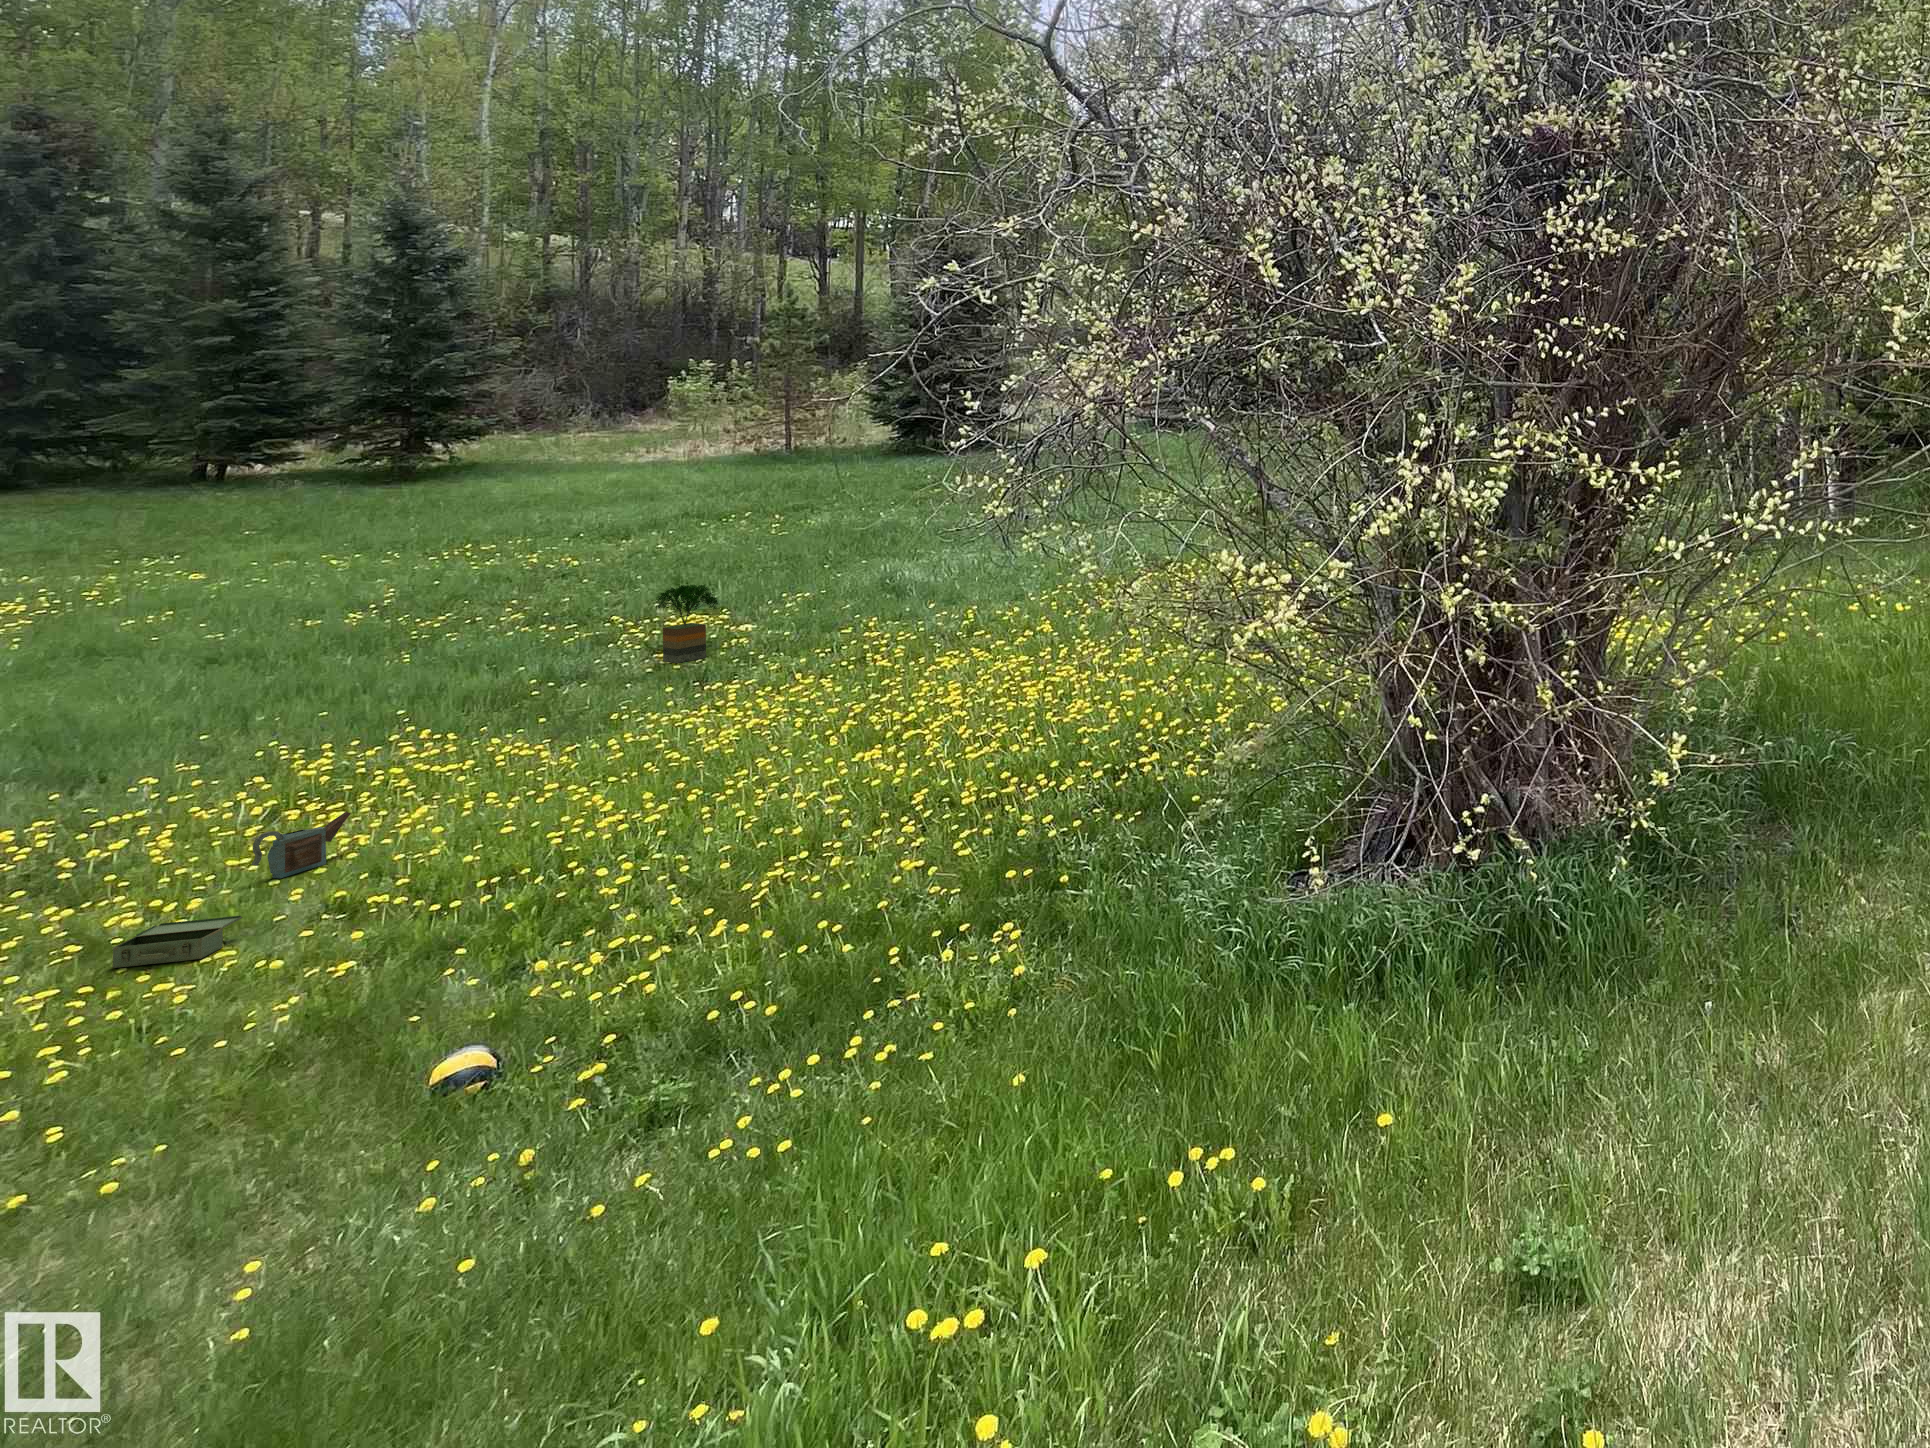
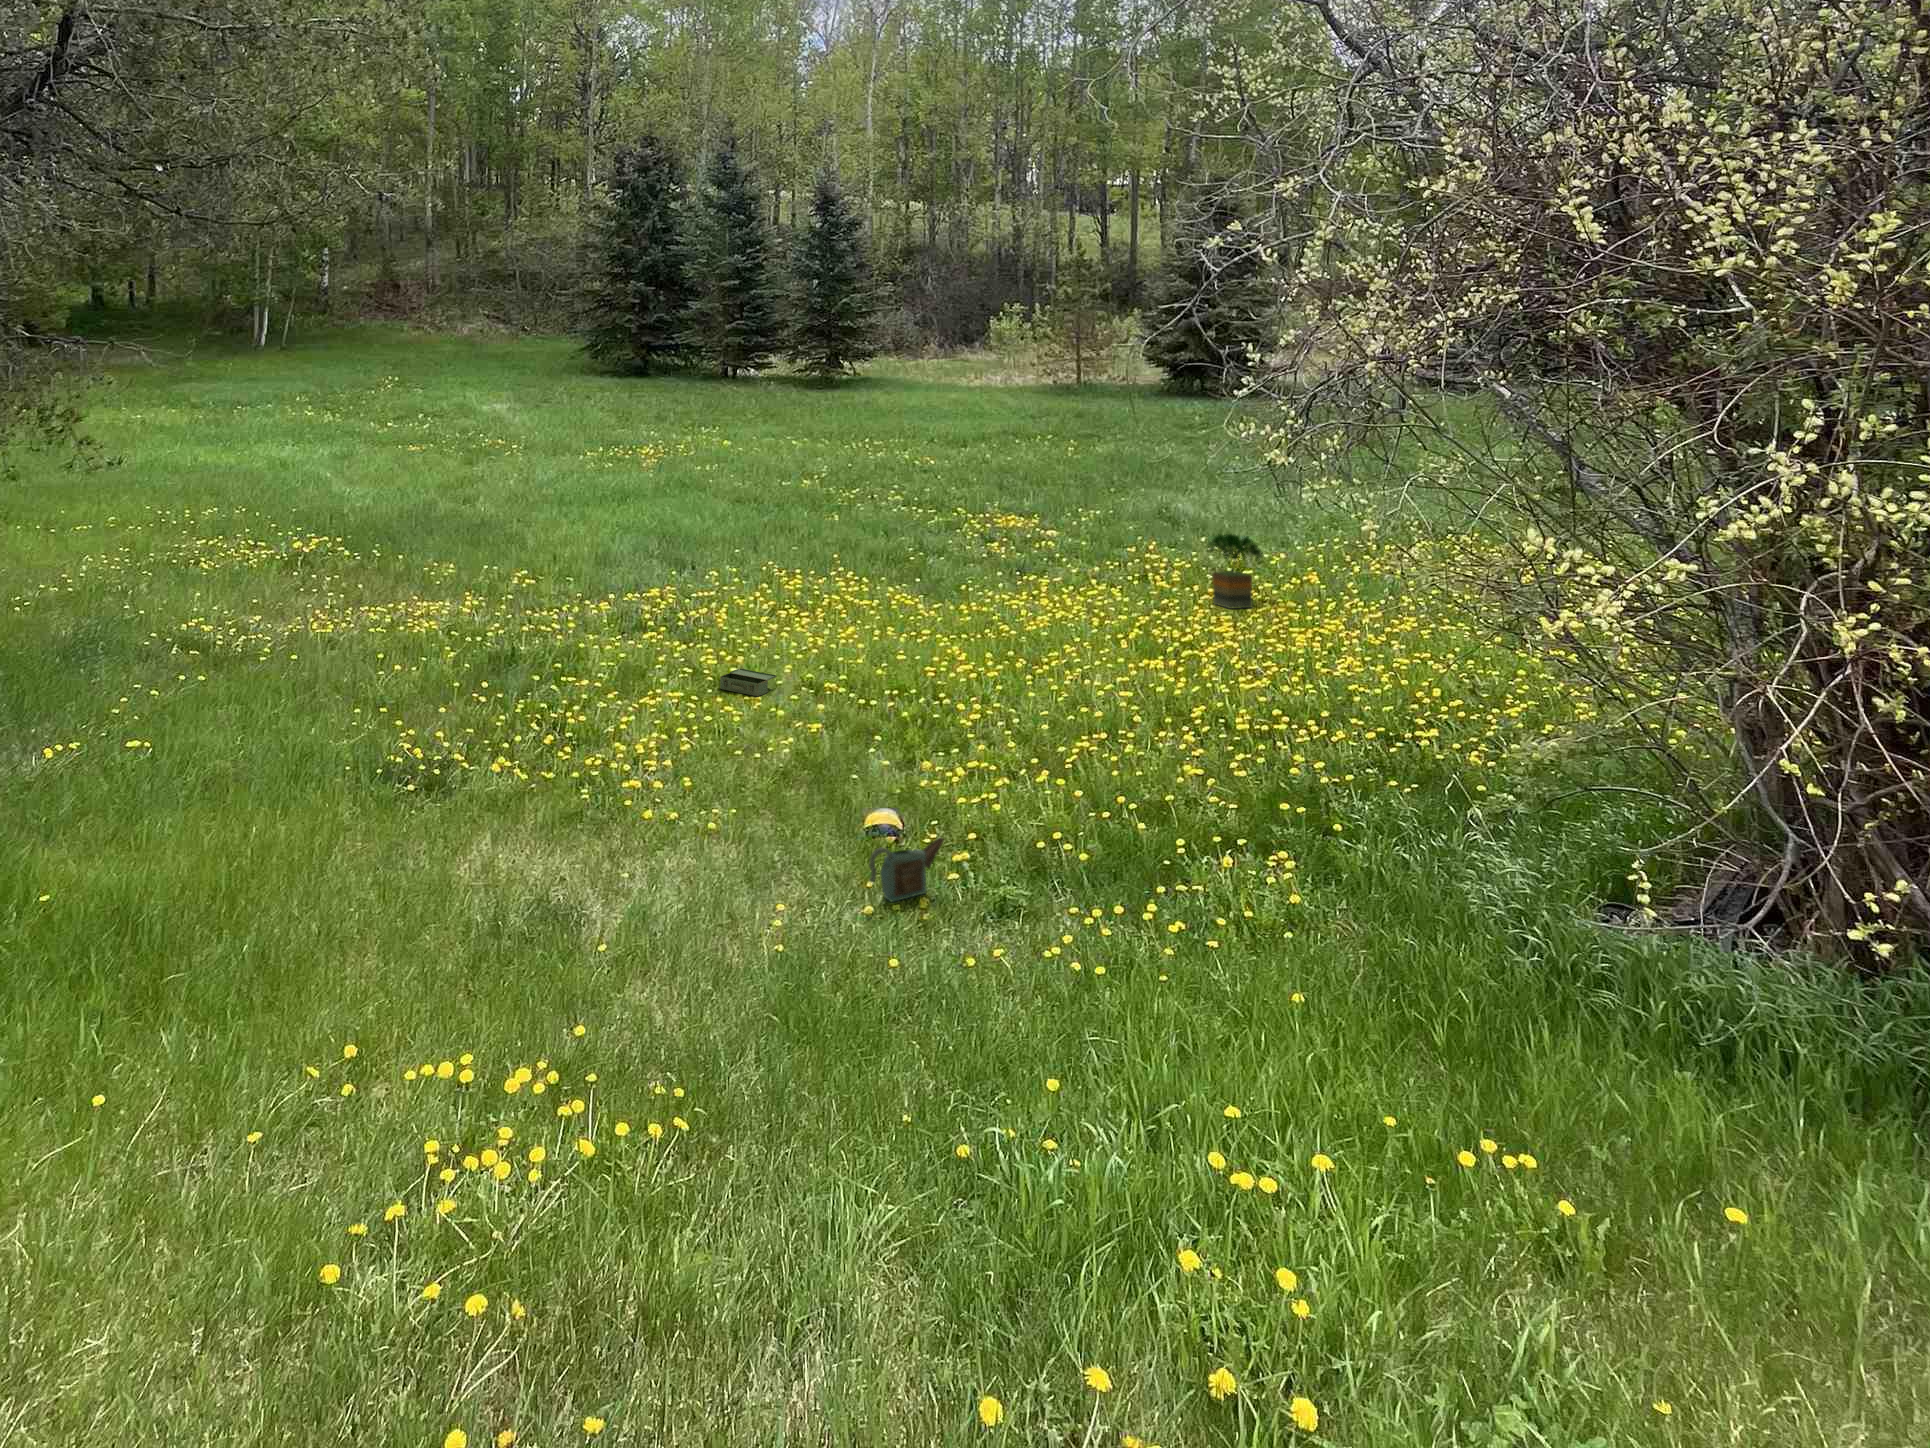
potted tree: present [657,585,718,663] -> present [1207,534,1263,609]
watering can: present [251,811,351,878] -> present [869,837,944,902]

